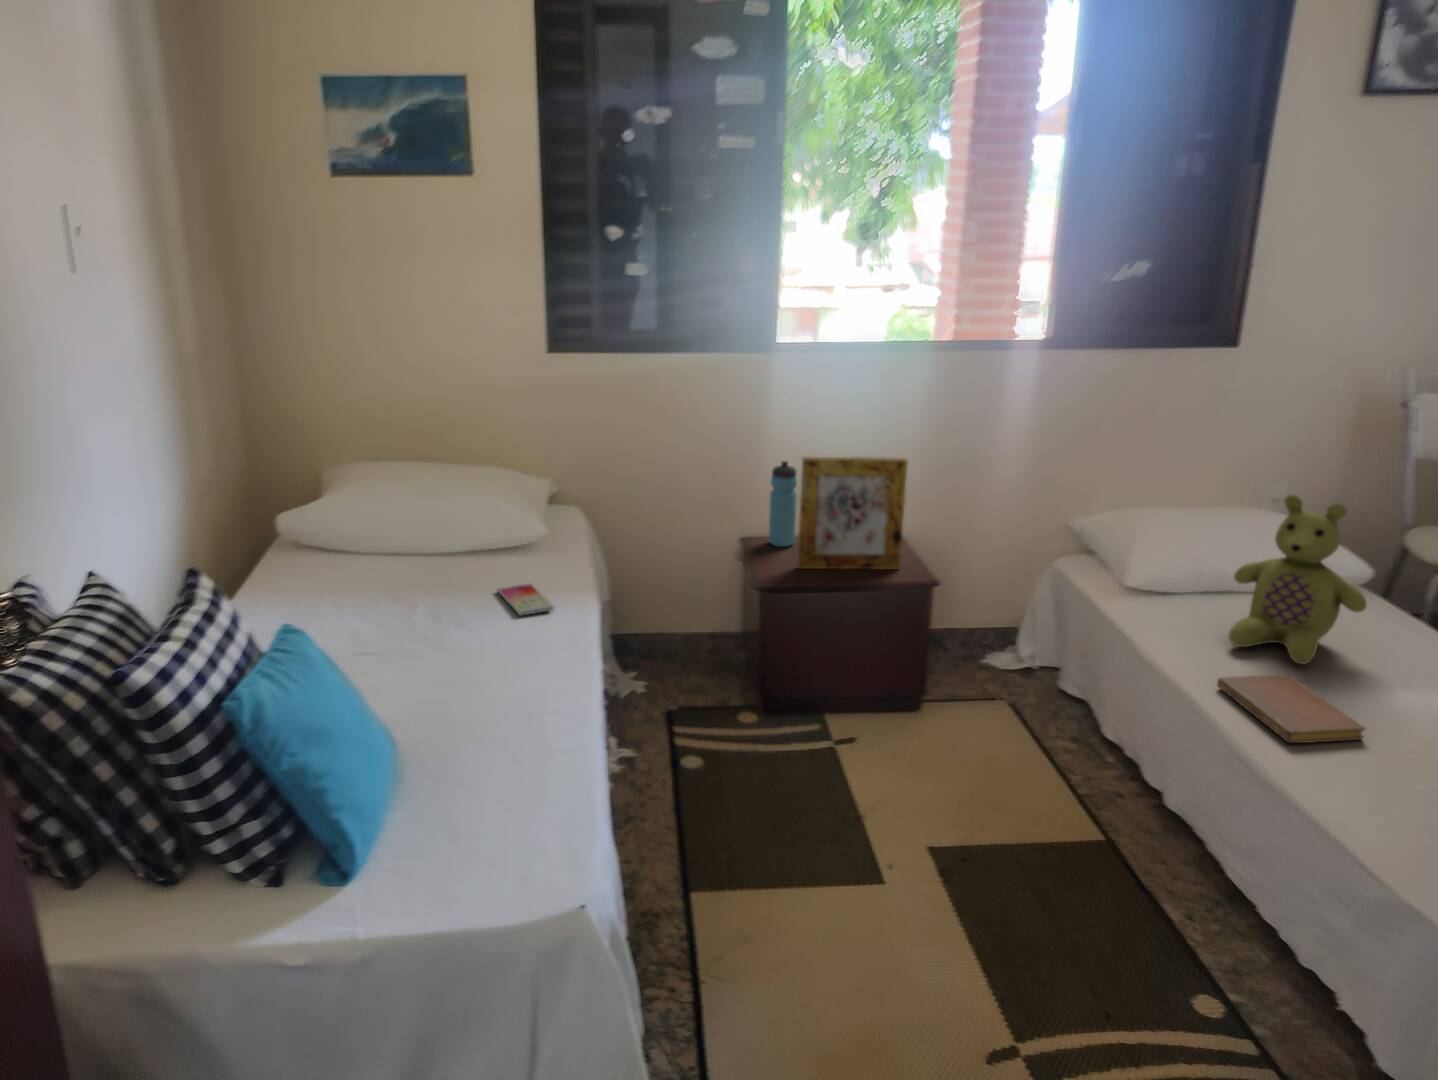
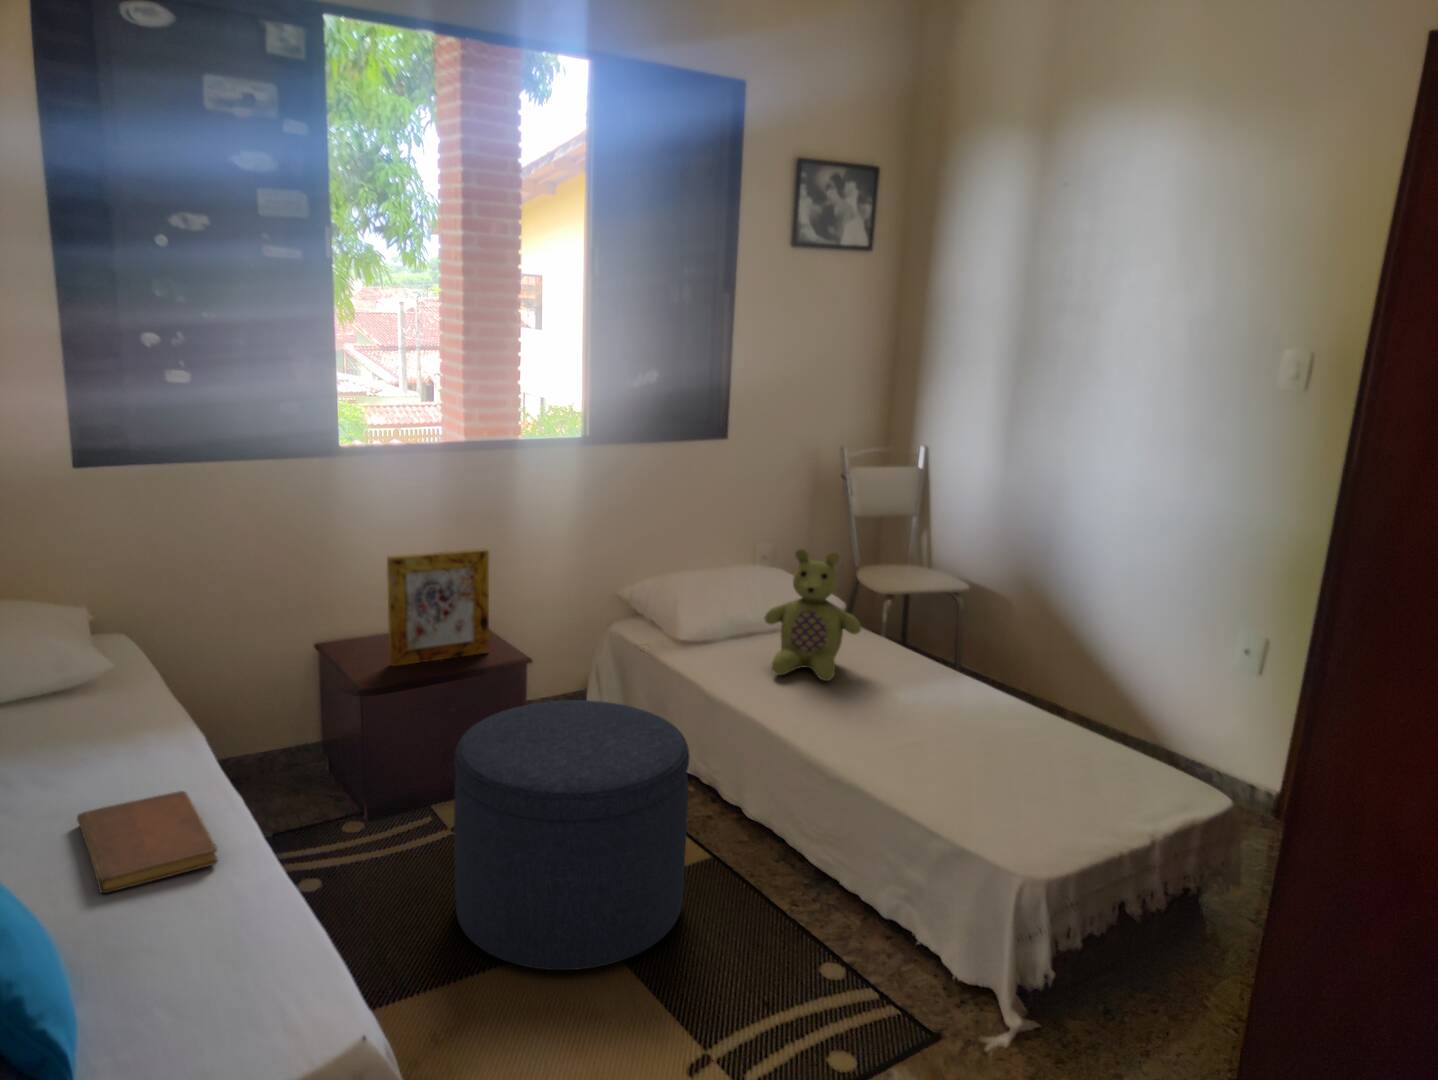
water bottle: present [769,461,797,547] -> none [347,563,377,648]
smartphone: present [497,583,554,616] -> none [65,725,149,763]
ottoman: none [807,629,1073,918] -> present [454,700,689,970]
notebook: present [1217,675,1365,743] -> present [77,791,218,893]

